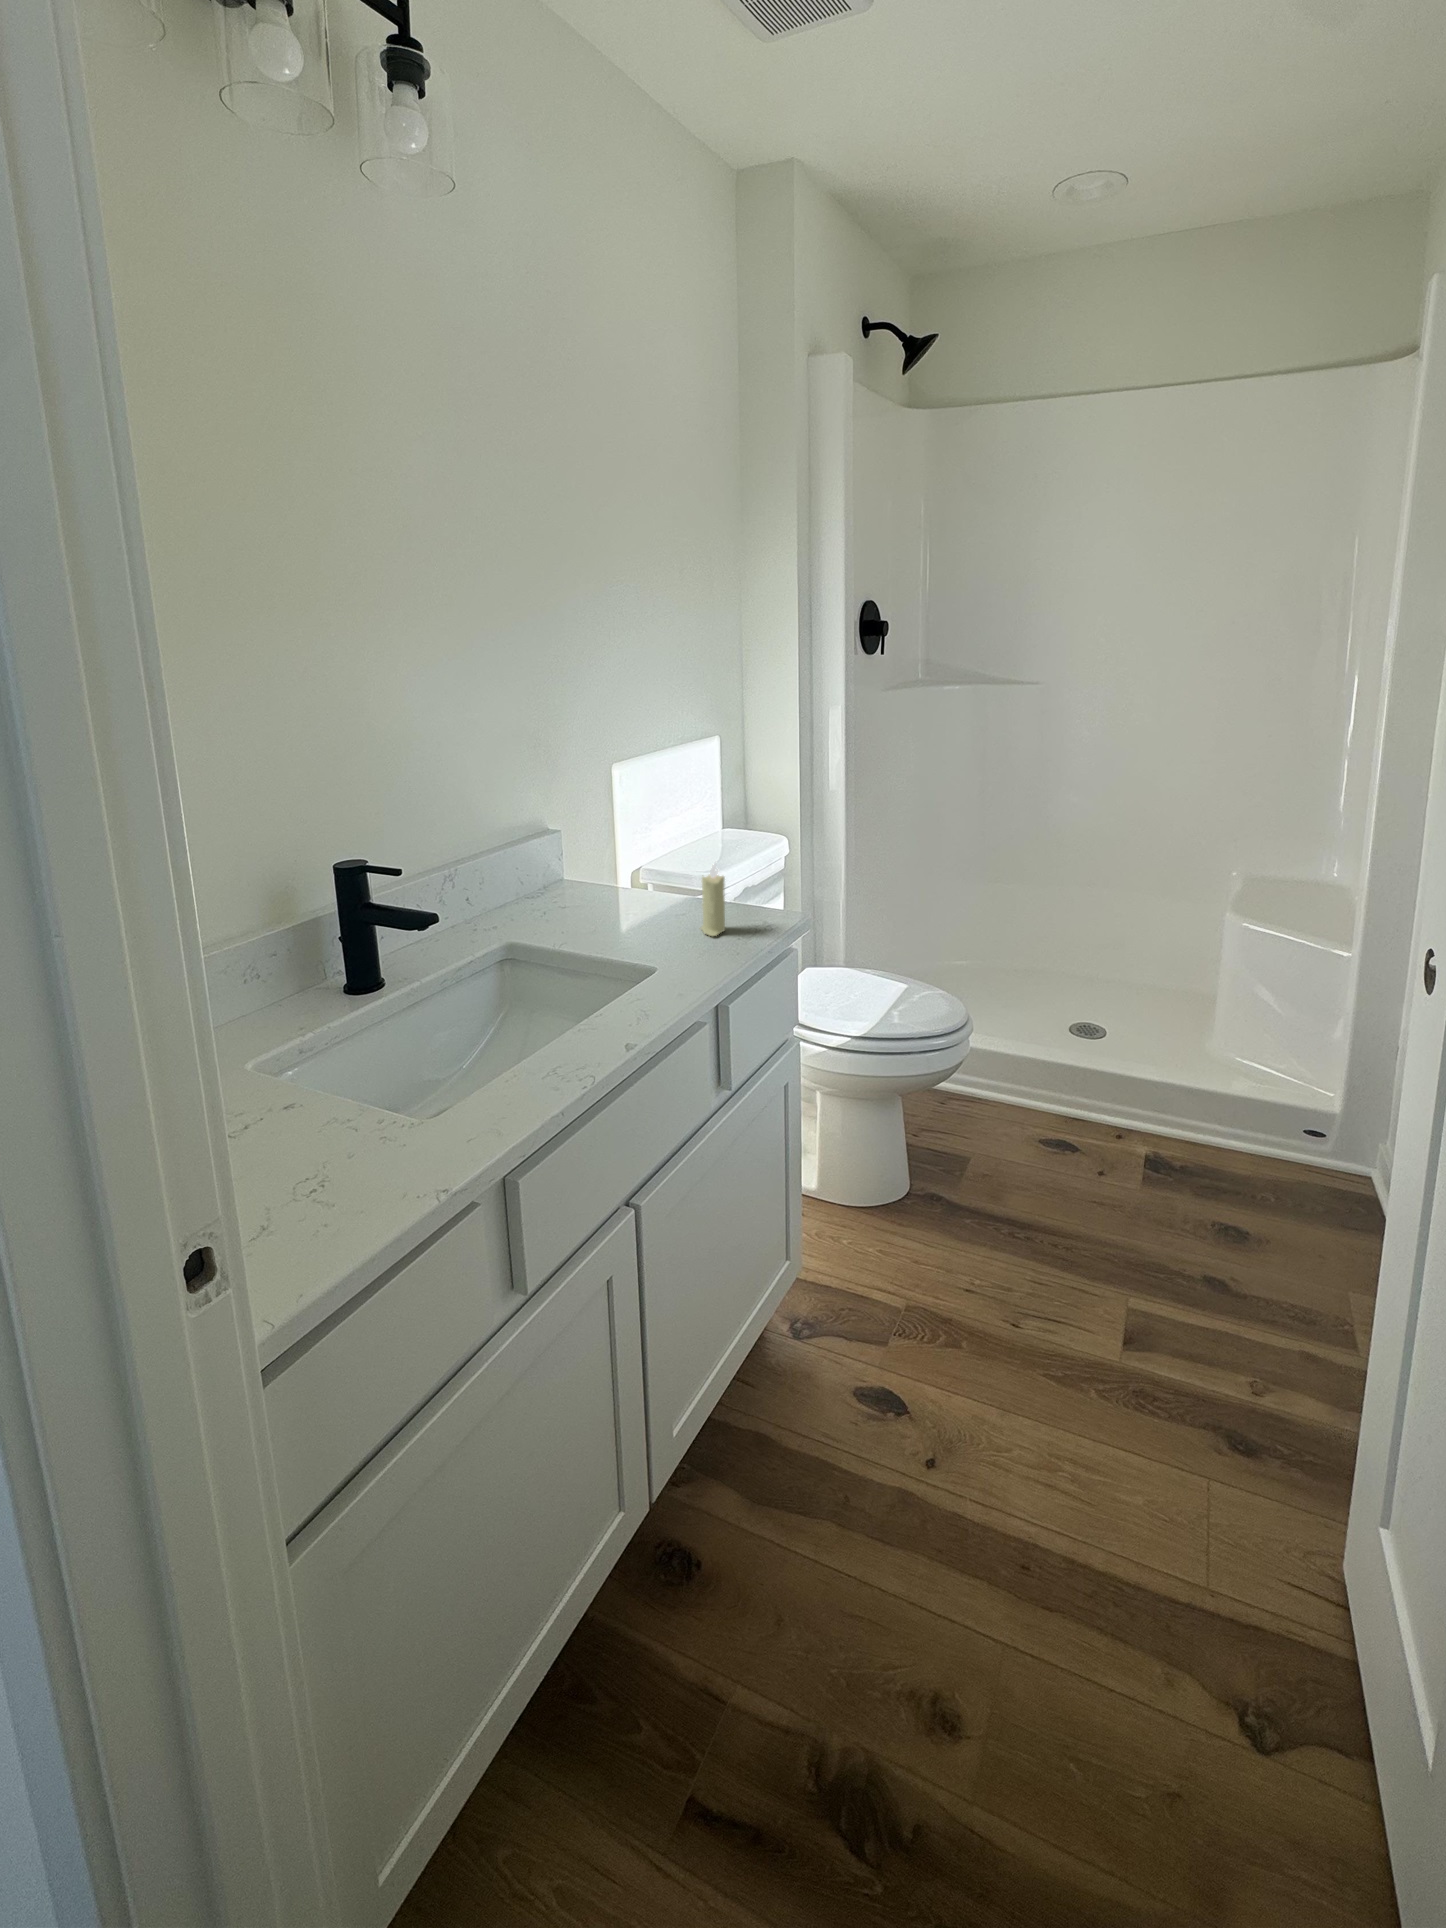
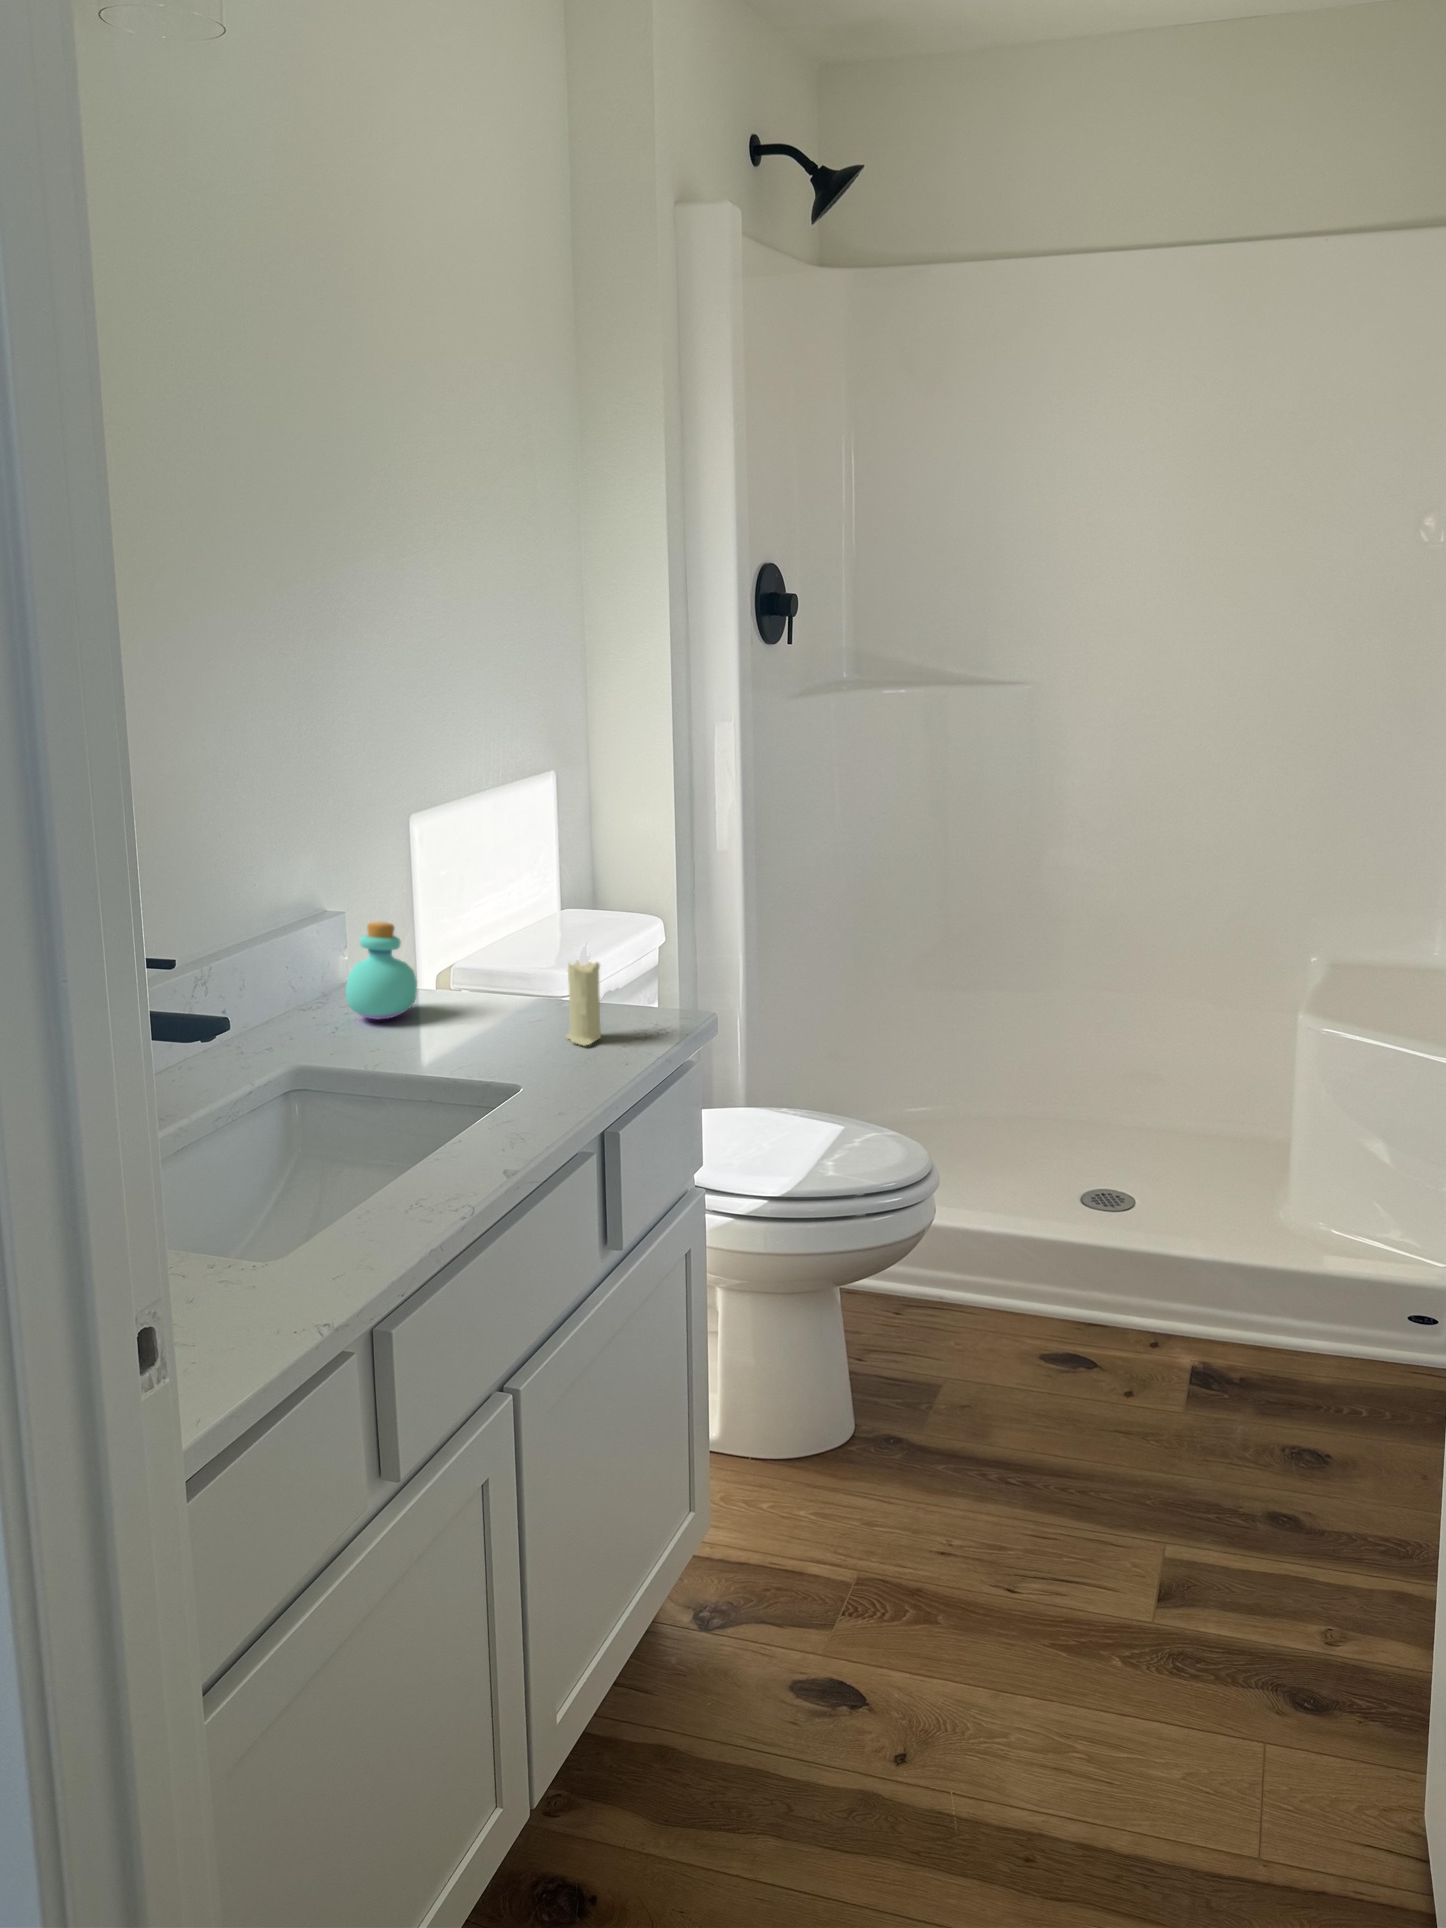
perfume bottle: none [552,841,603,909] -> present [345,922,417,1019]

